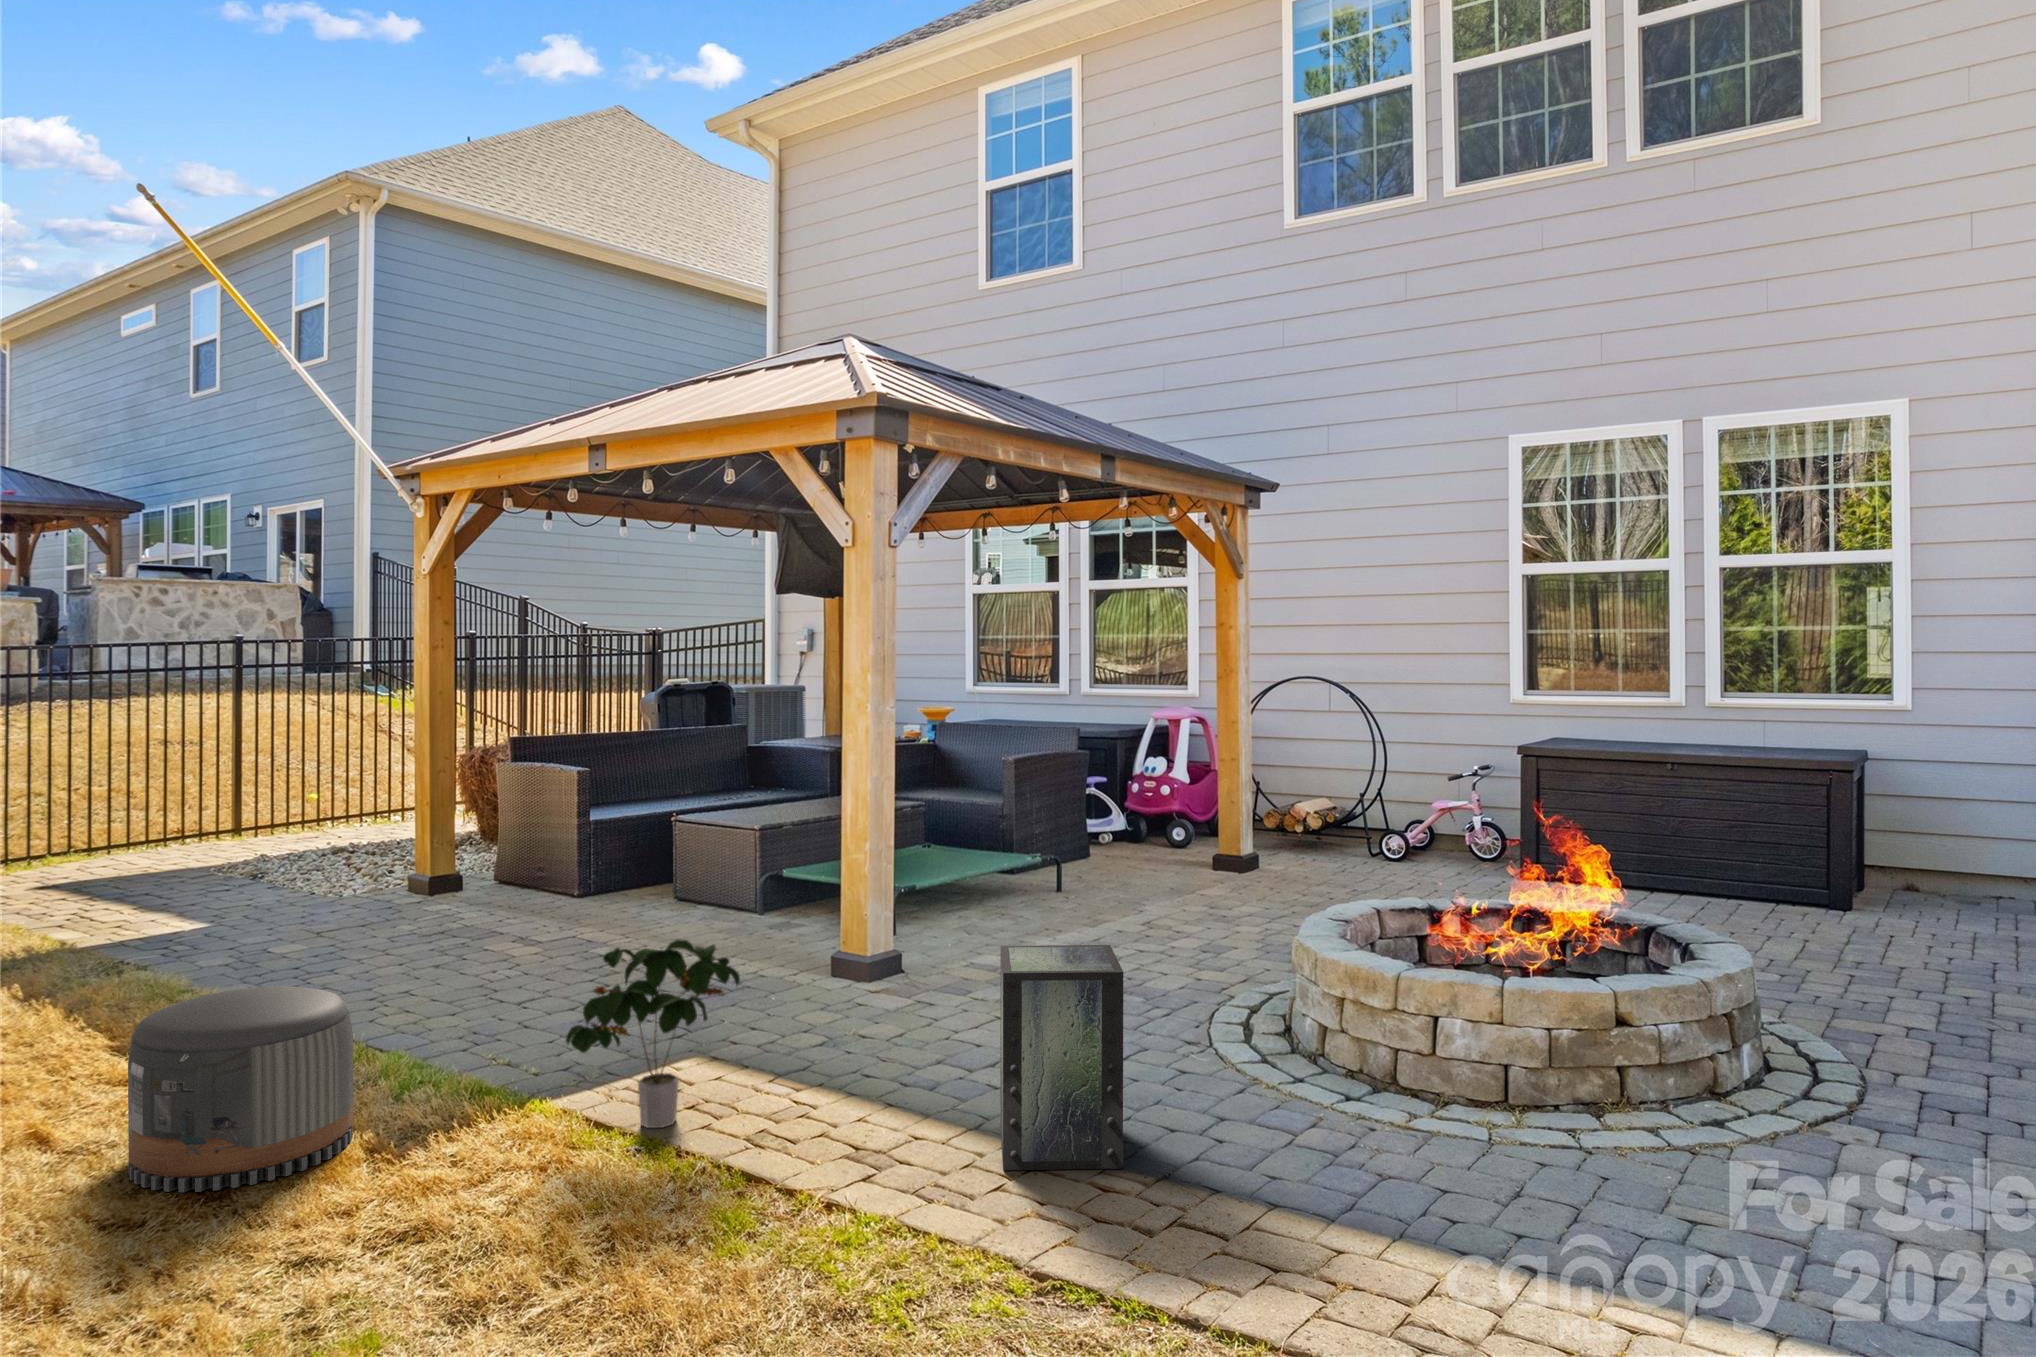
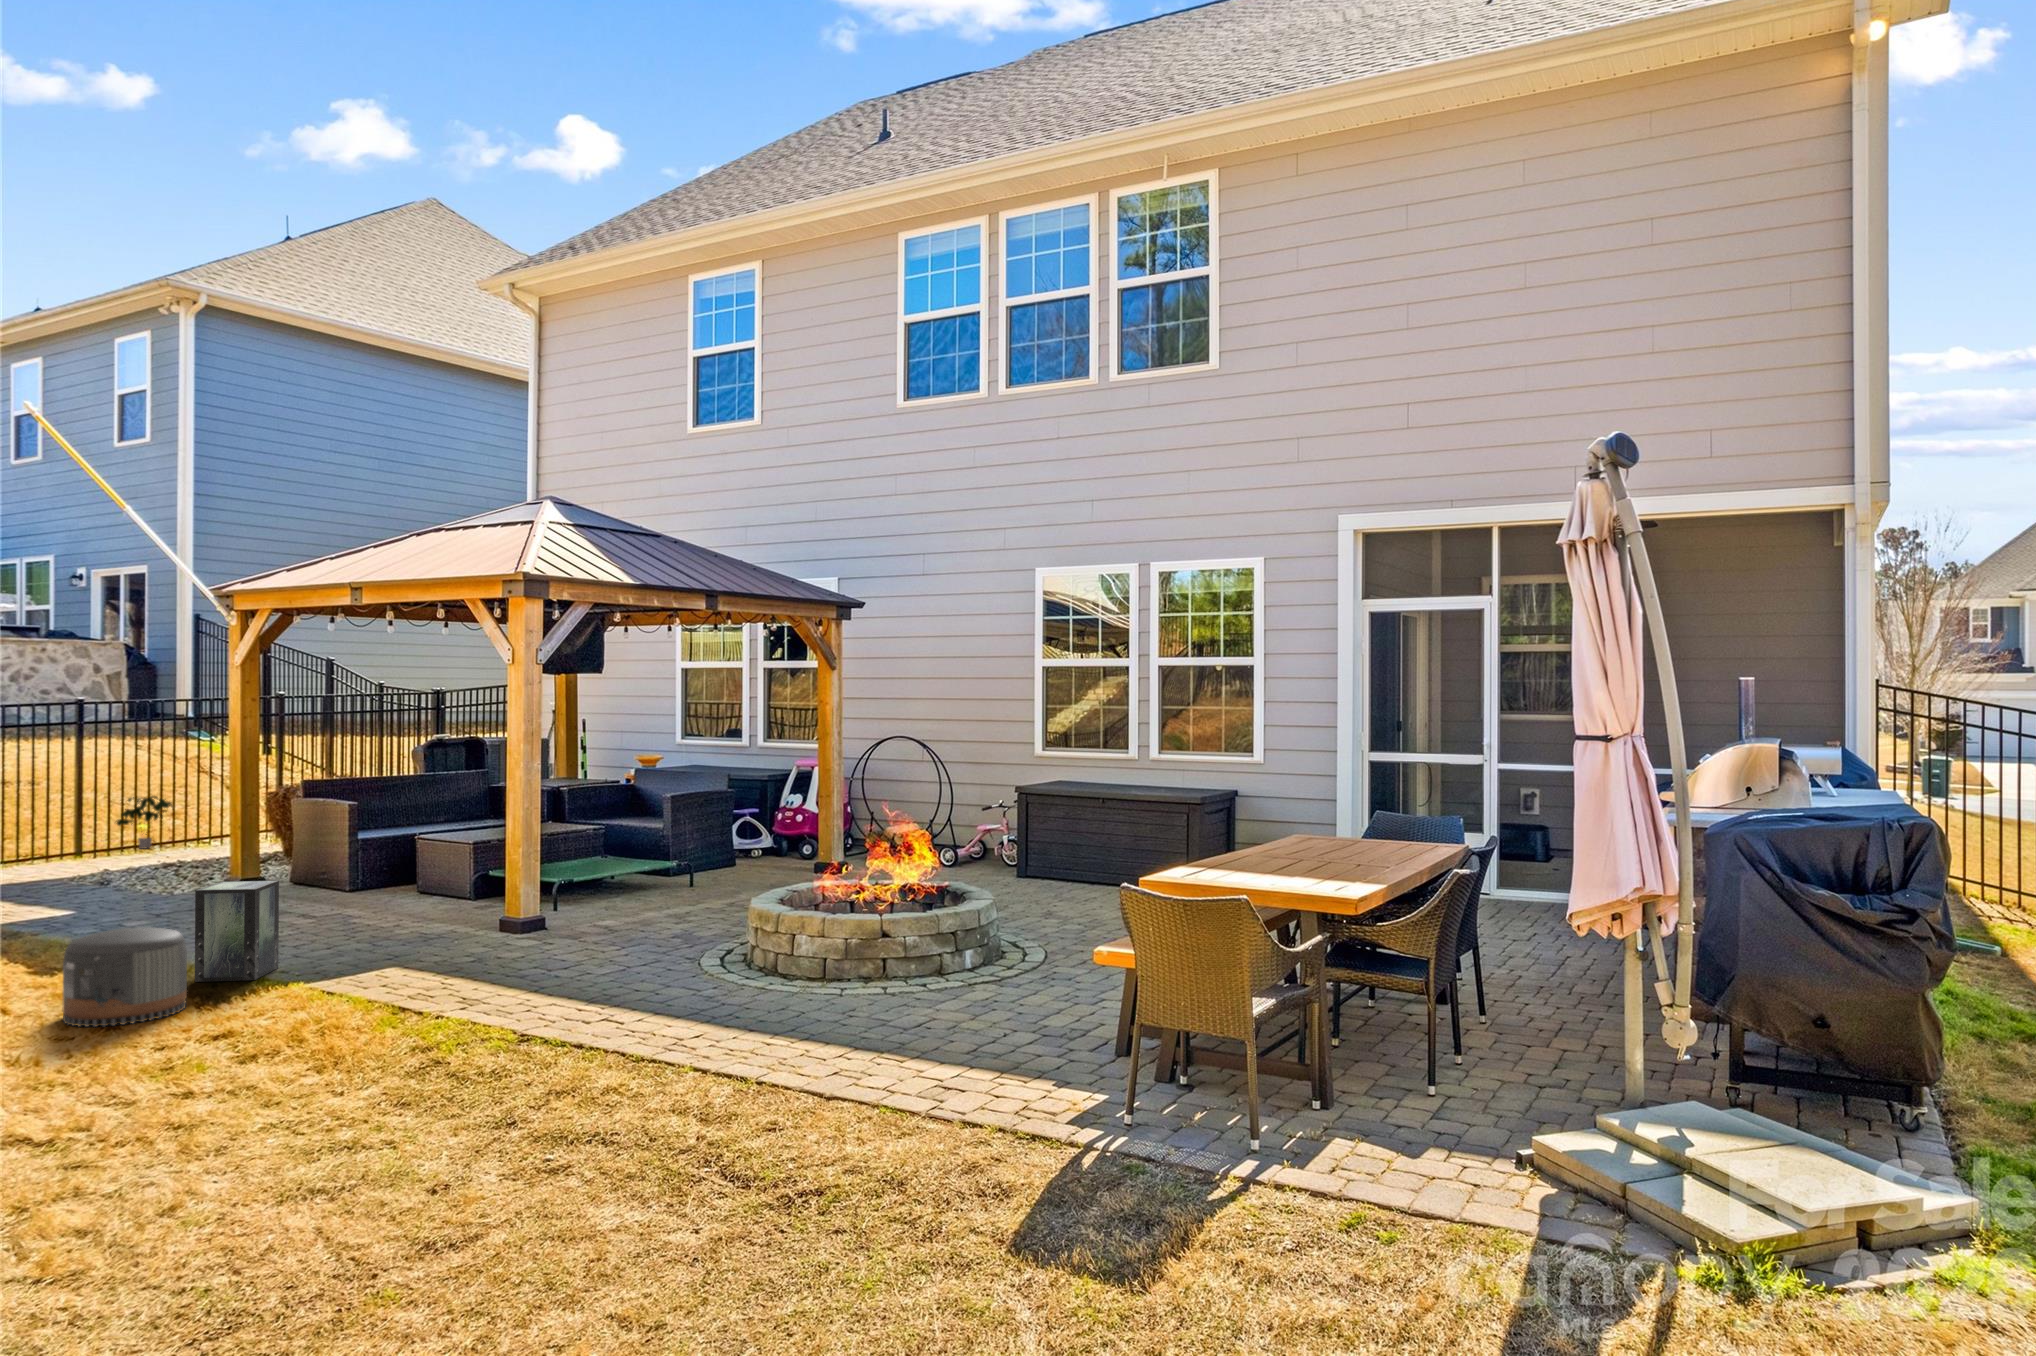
potted plant: present [566,940,740,1128] -> present [116,796,172,849]
storage box: present [1000,945,1123,1170] -> present [195,881,279,982]

